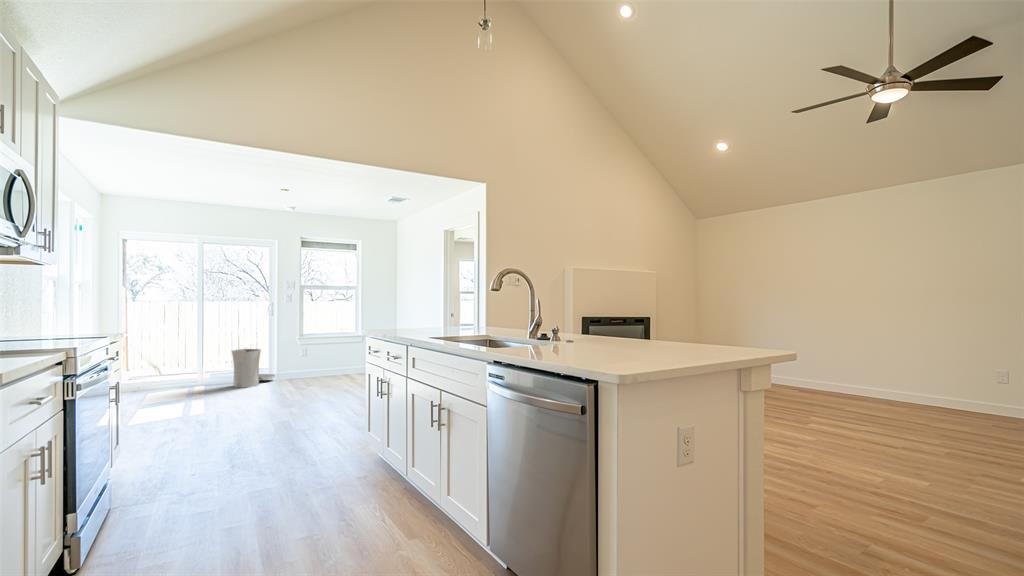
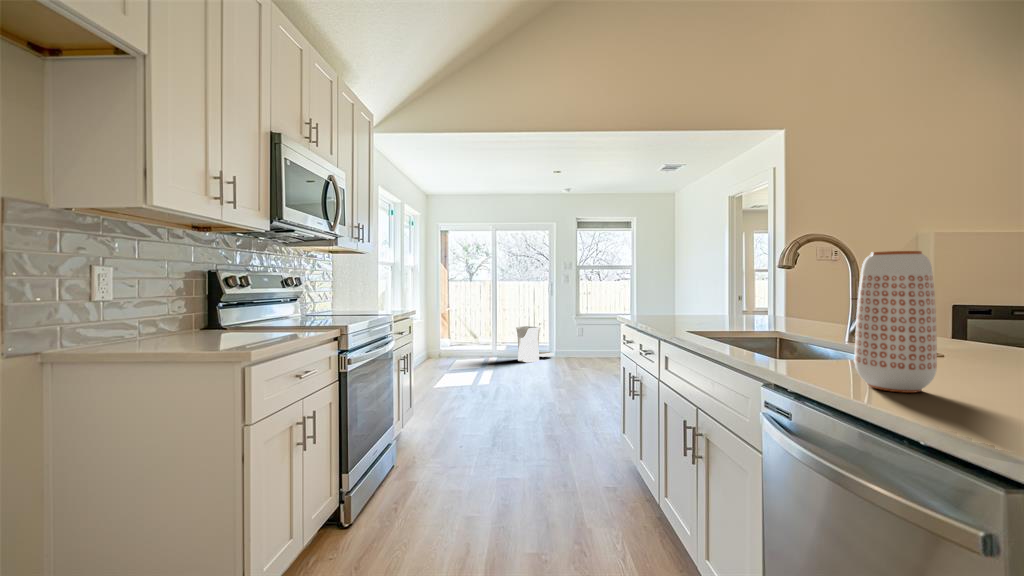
vase: none [534,281,569,356] -> present [855,251,937,393]

